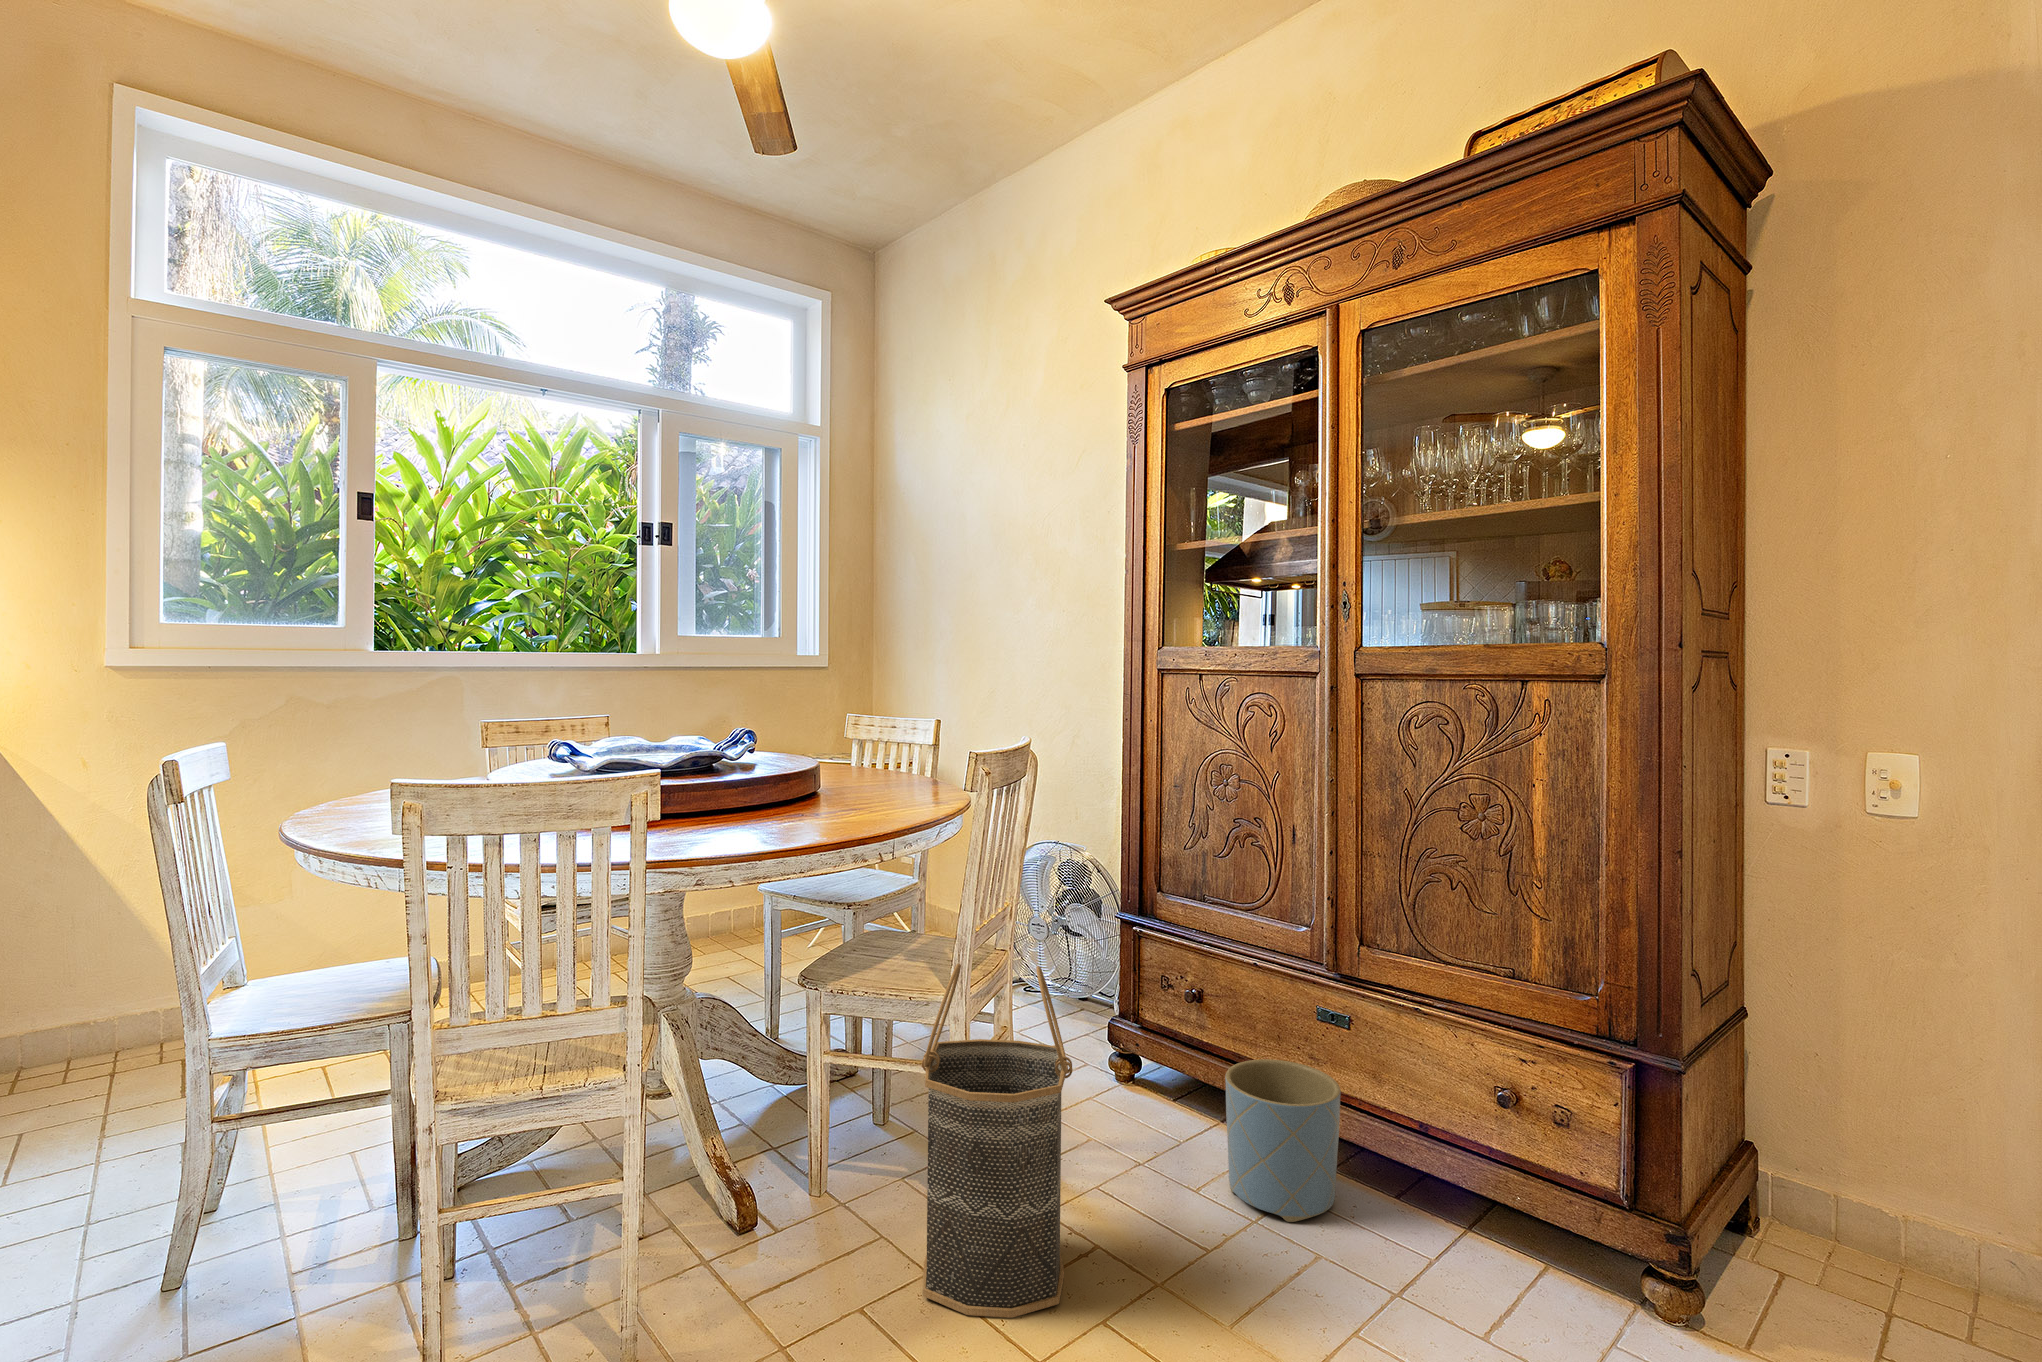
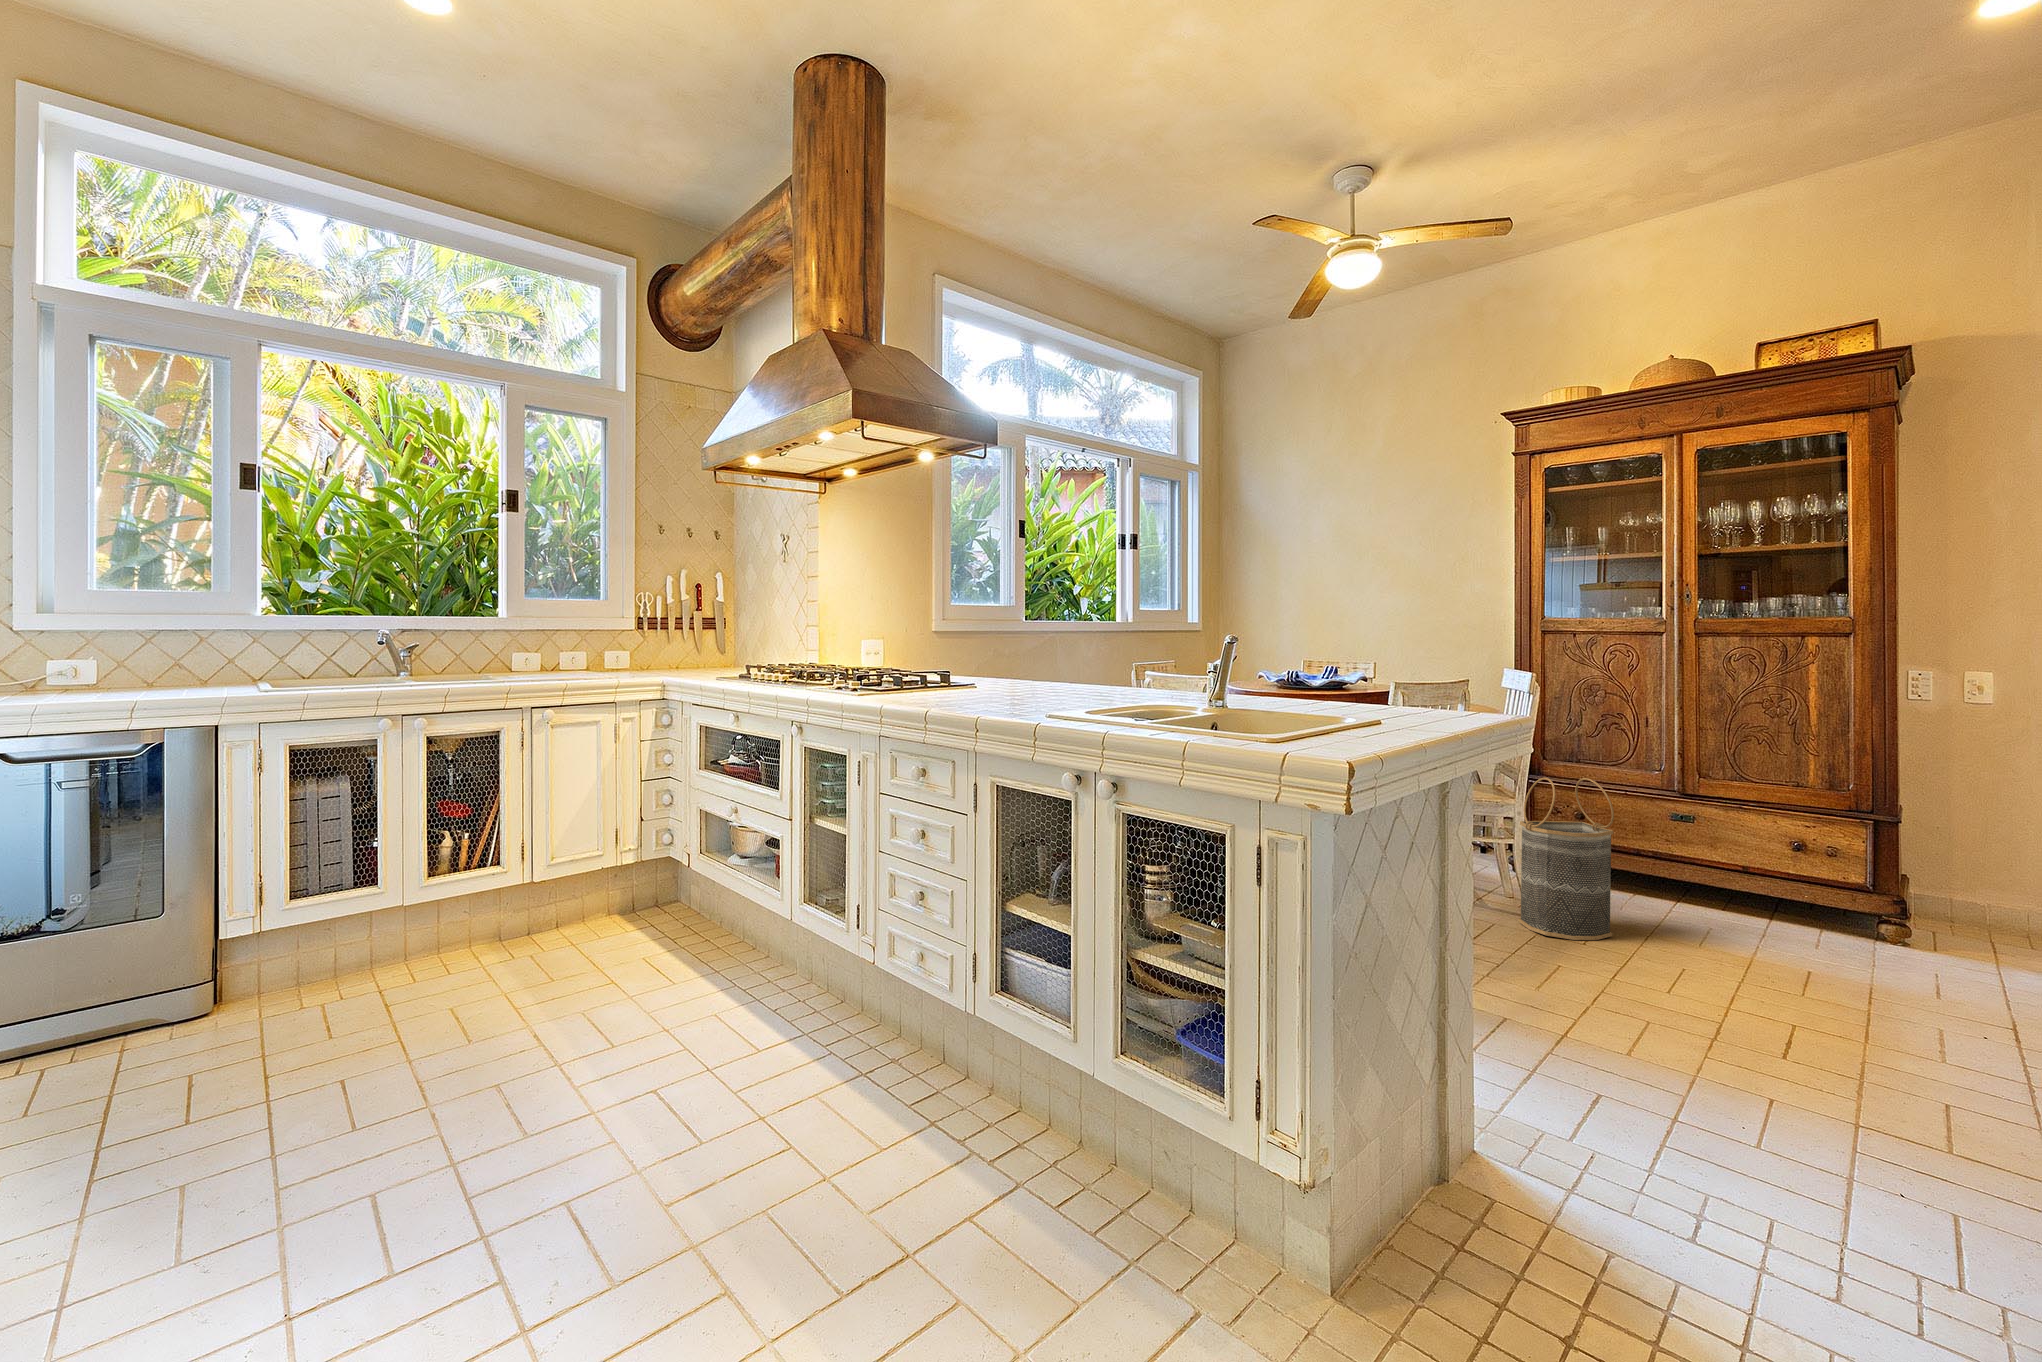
planter: present [1225,1059,1341,1222] -> none [1631,843,1702,915]

